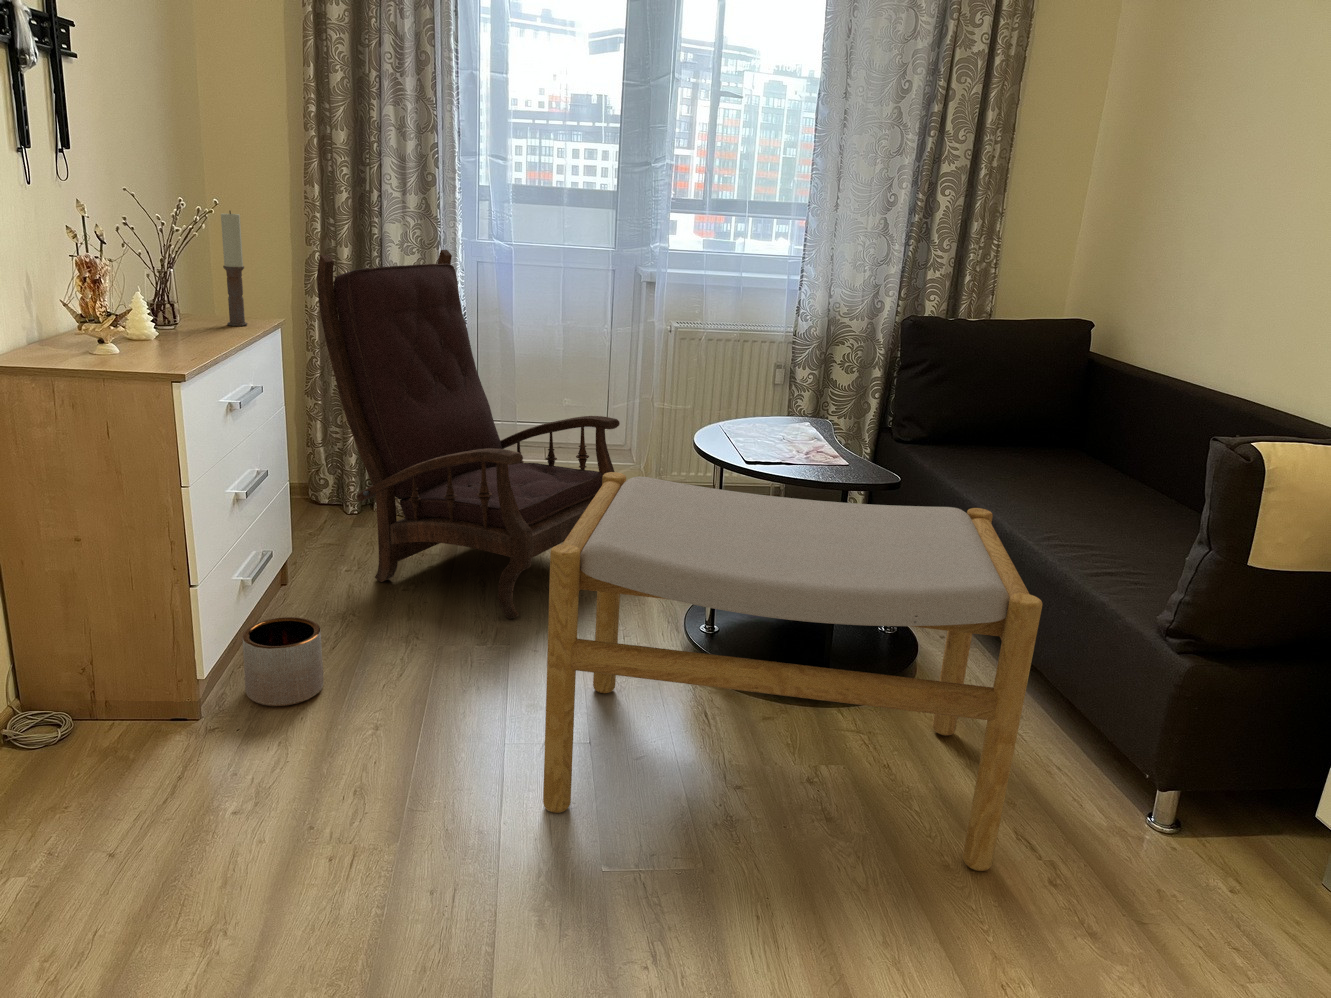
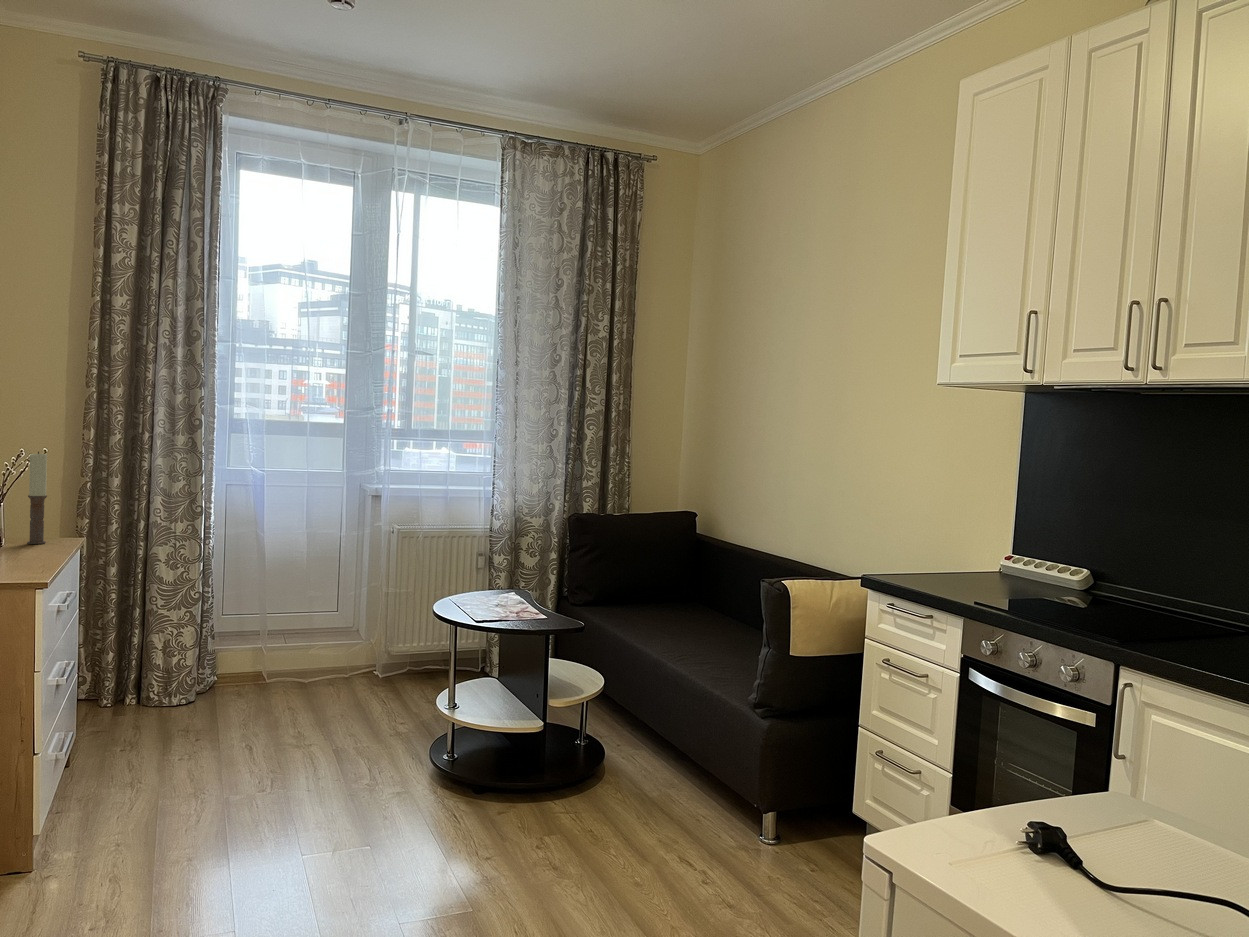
armchair: present [317,250,620,619] -> none [106,477,368,773]
footstool: present [543,472,1042,871] -> none [341,635,688,903]
planter: present [242,617,324,706] -> none [50,785,124,866]

